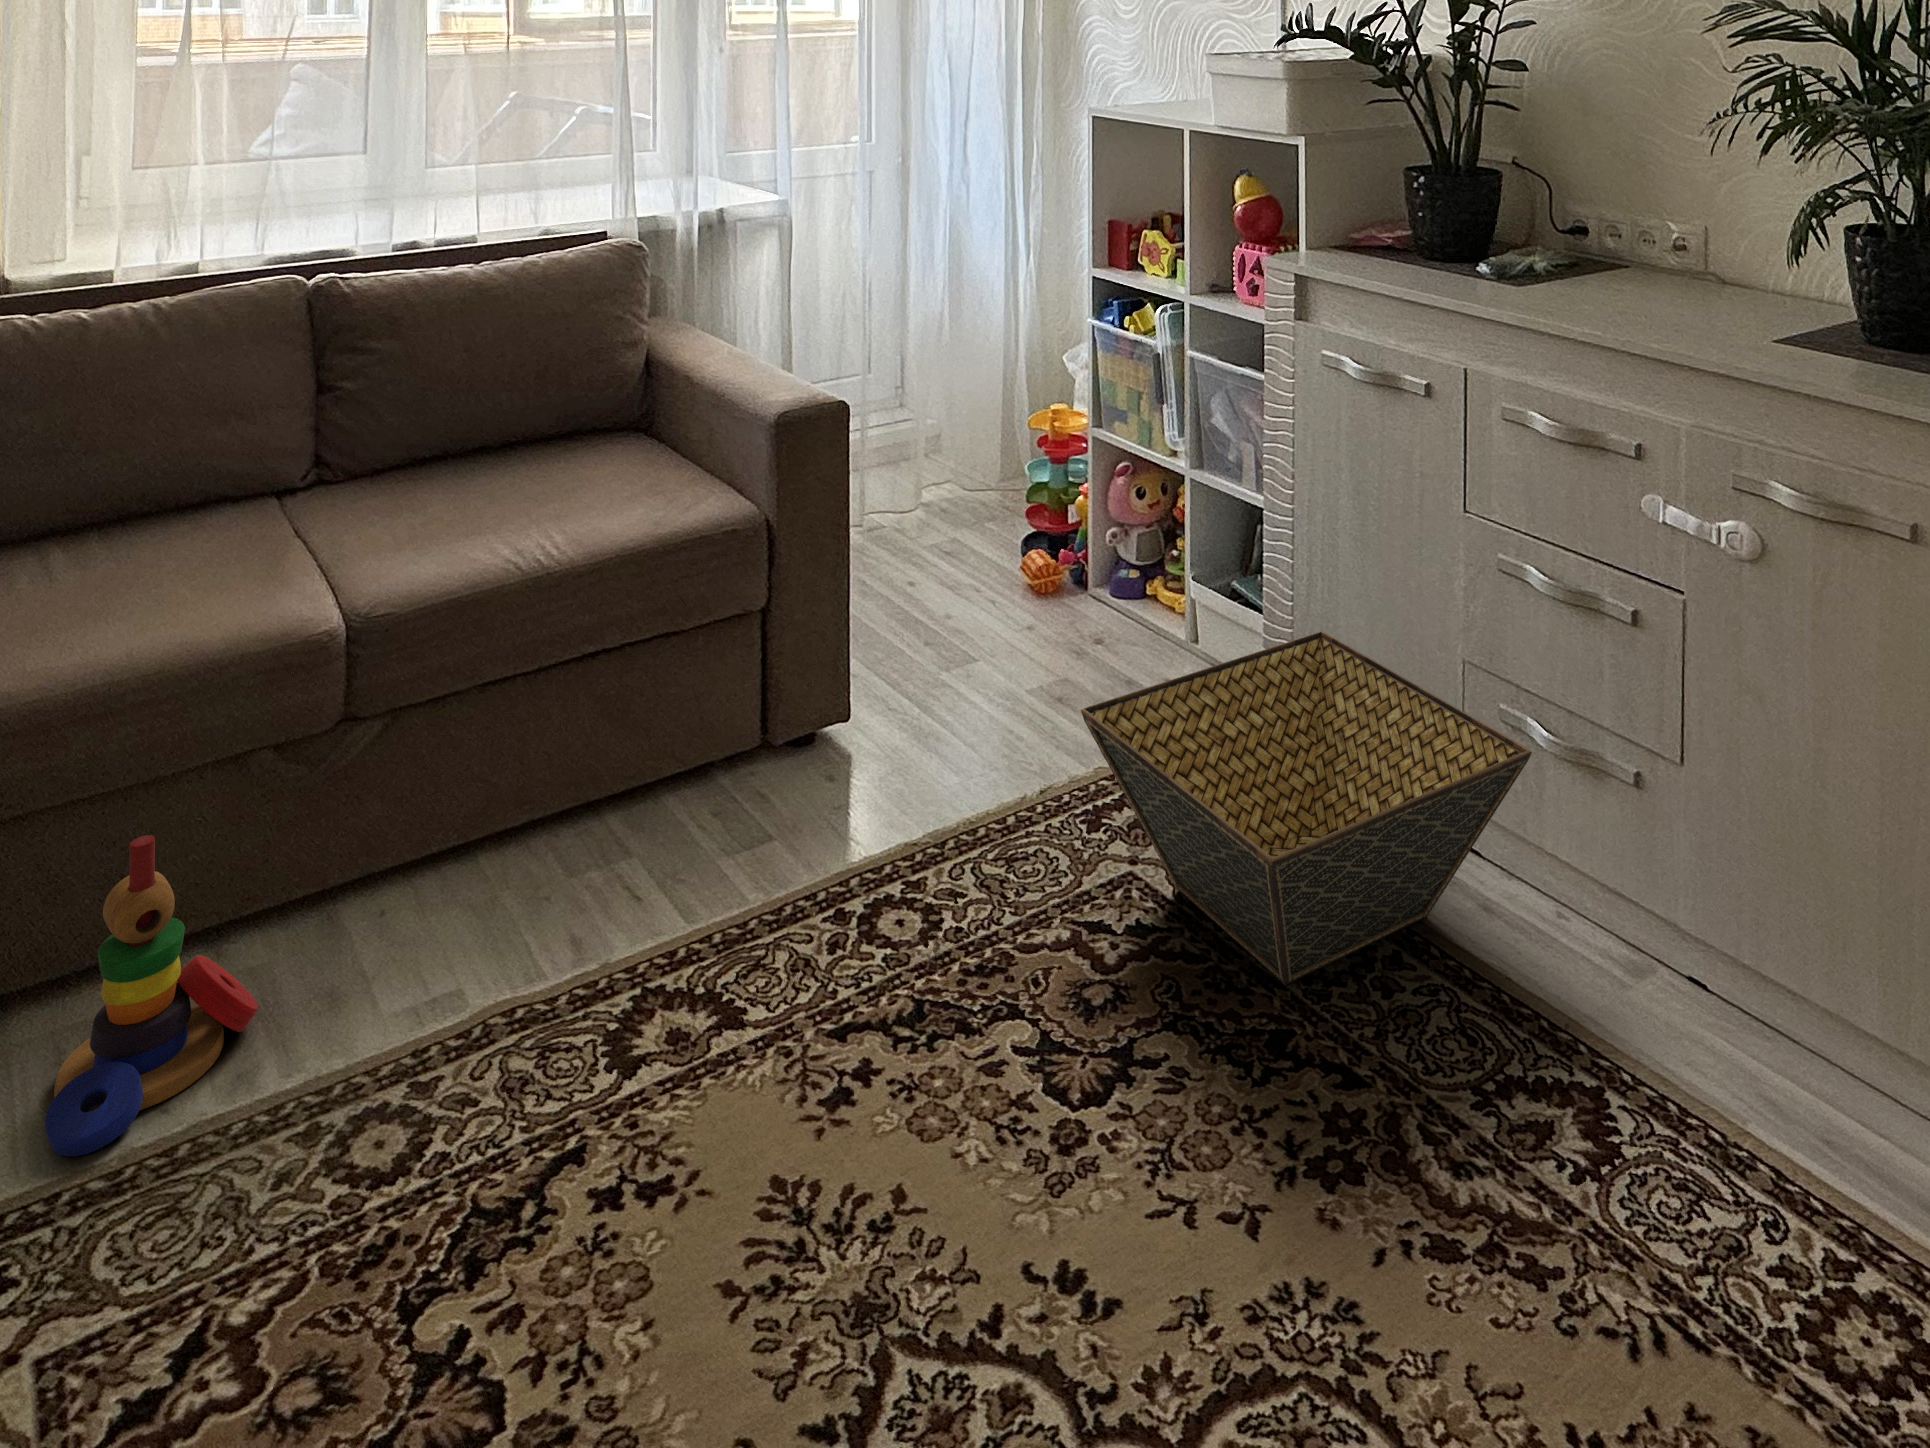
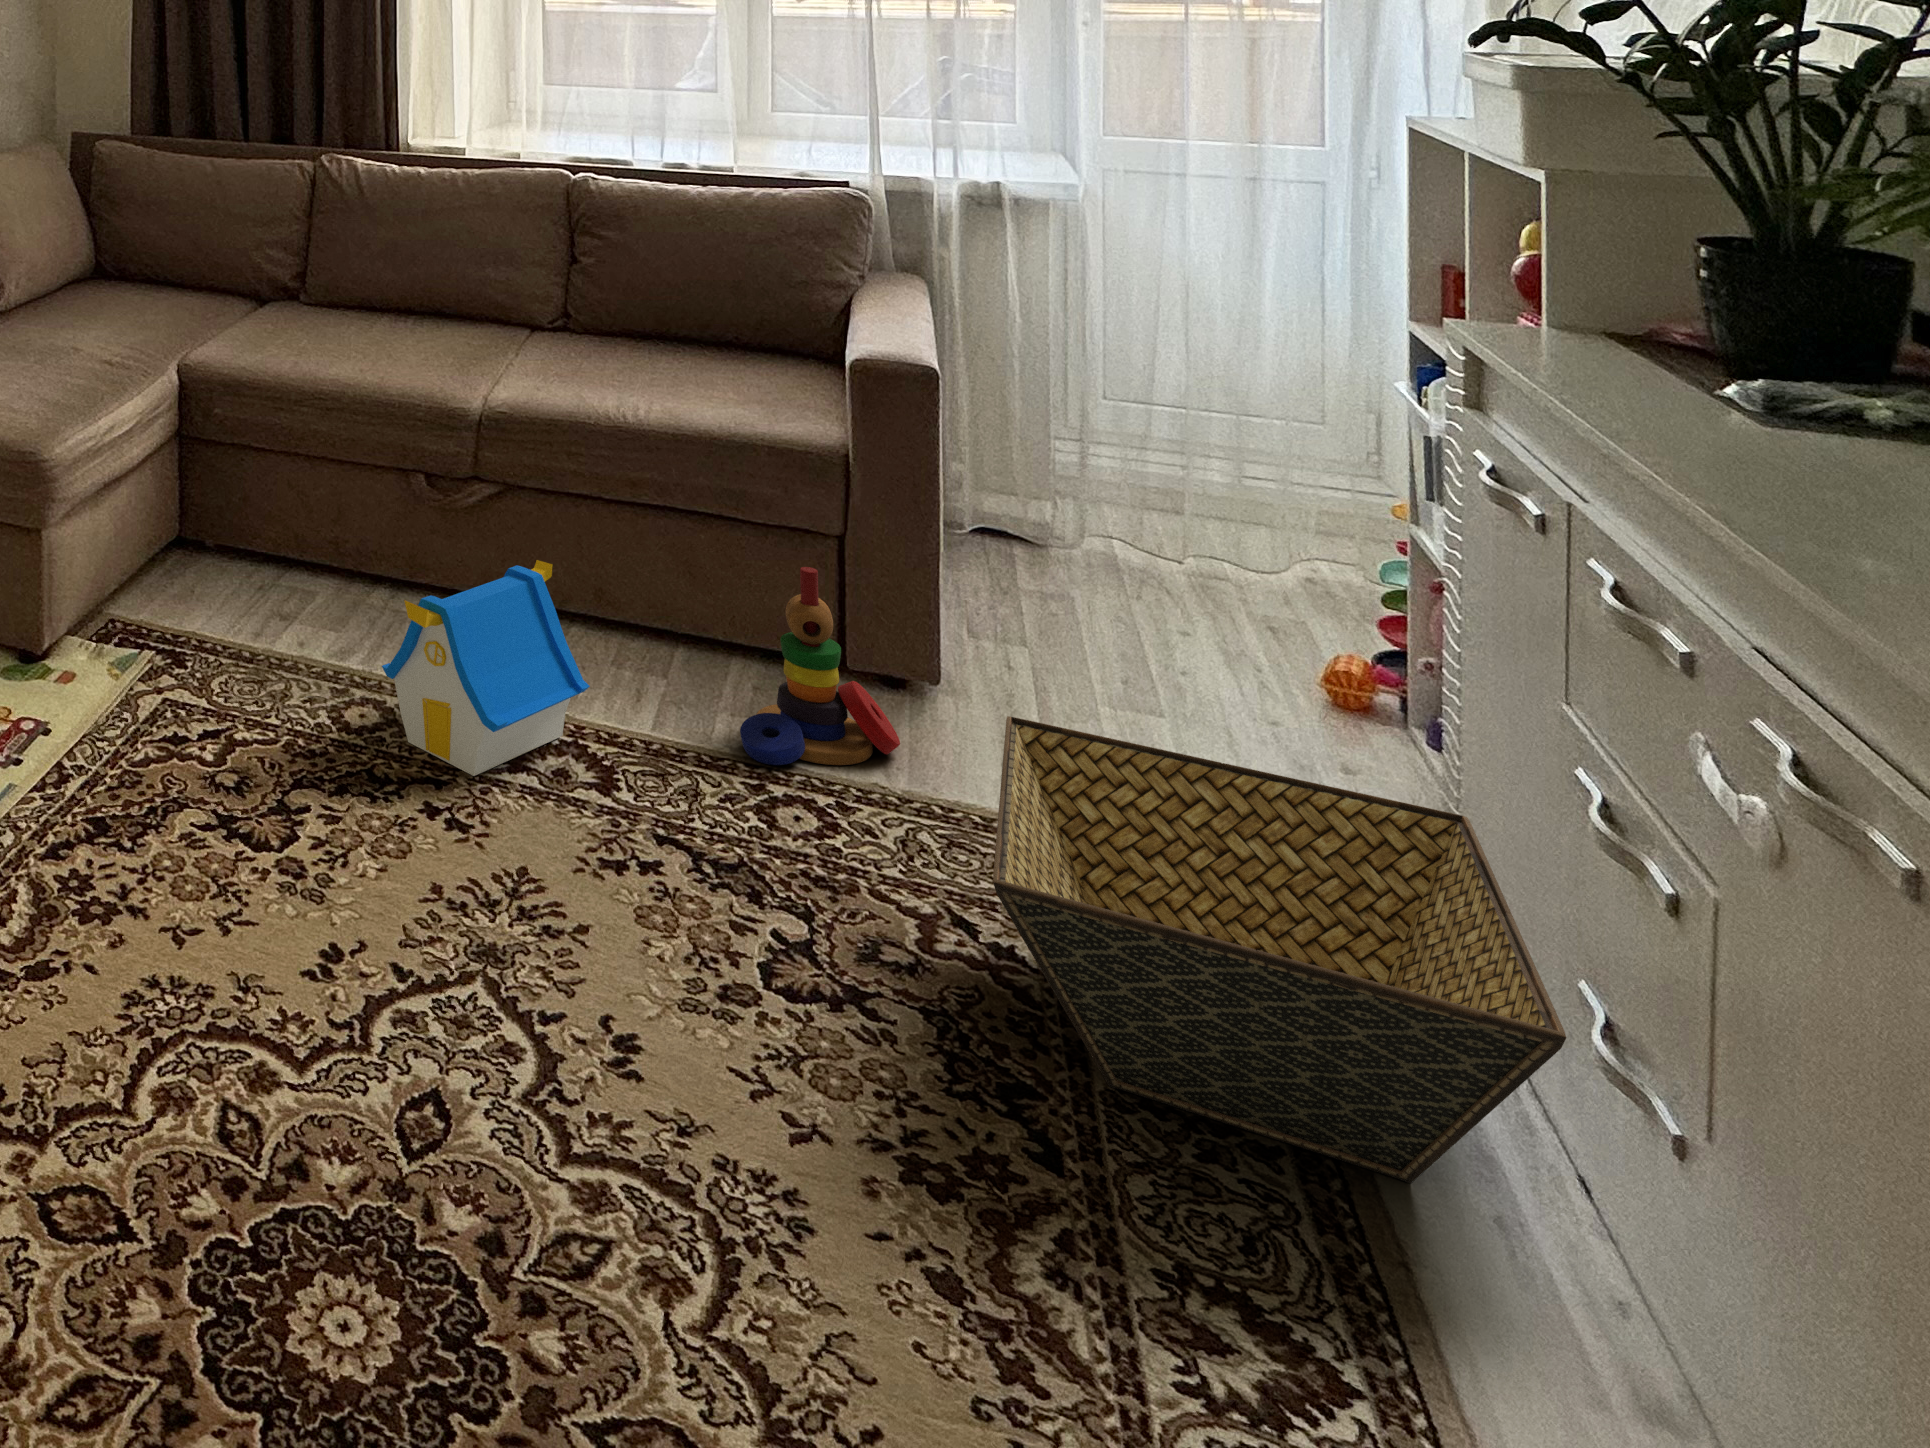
toy house: none [420,780,664,1133] -> present [382,560,590,776]
stacking toy: present [45,835,258,1156] -> present [740,567,900,765]

